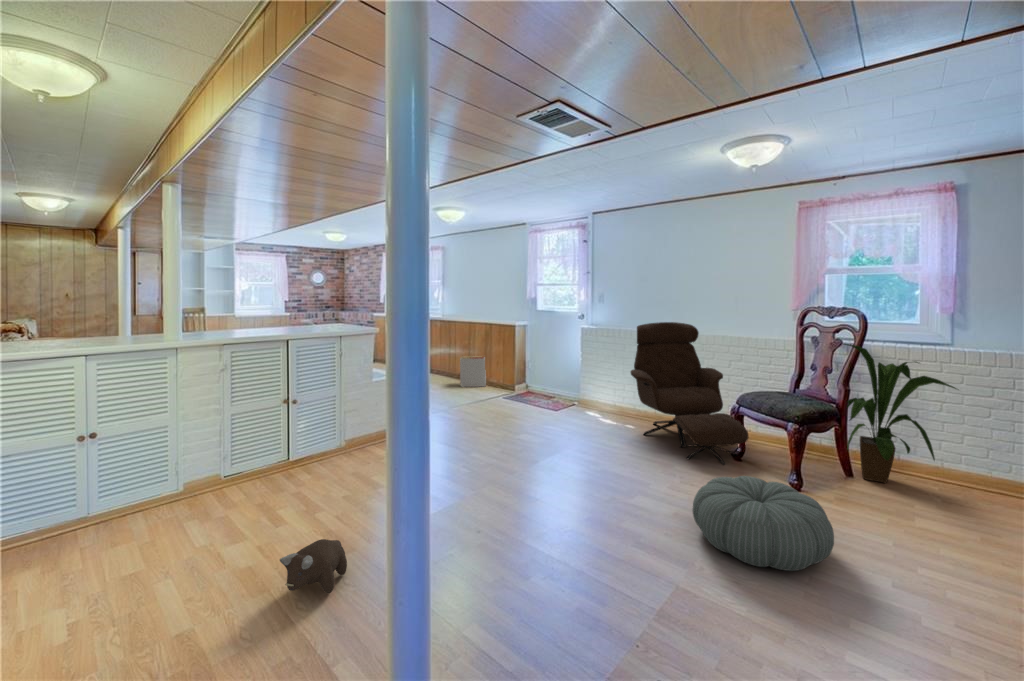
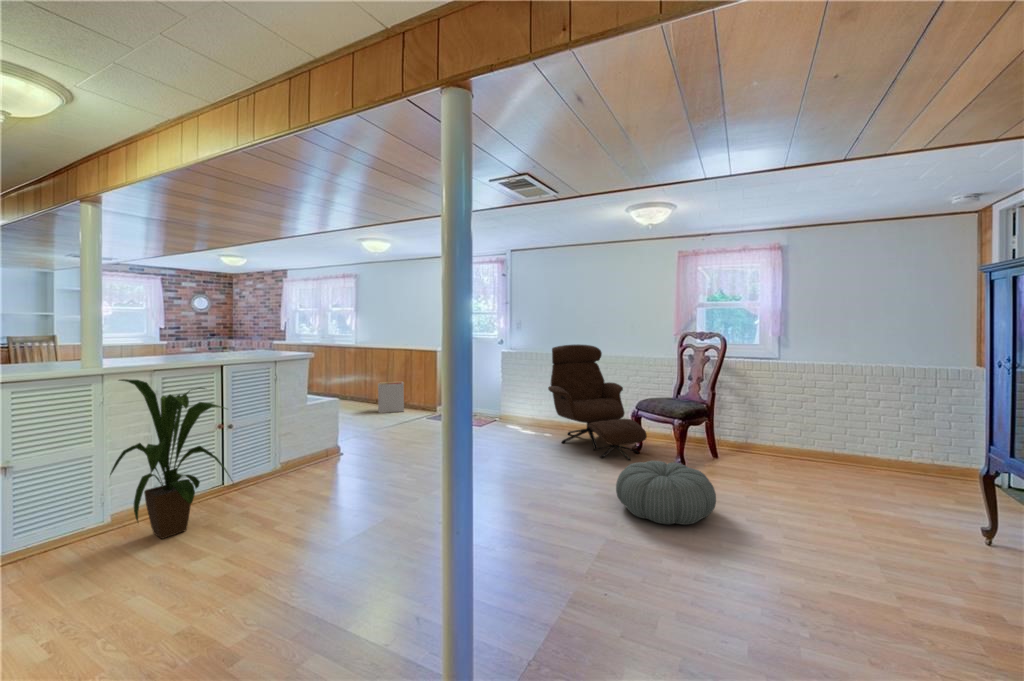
house plant: present [844,344,956,483] -> present [110,379,232,539]
plush toy: present [280,539,347,593] -> none [279,541,333,589]

